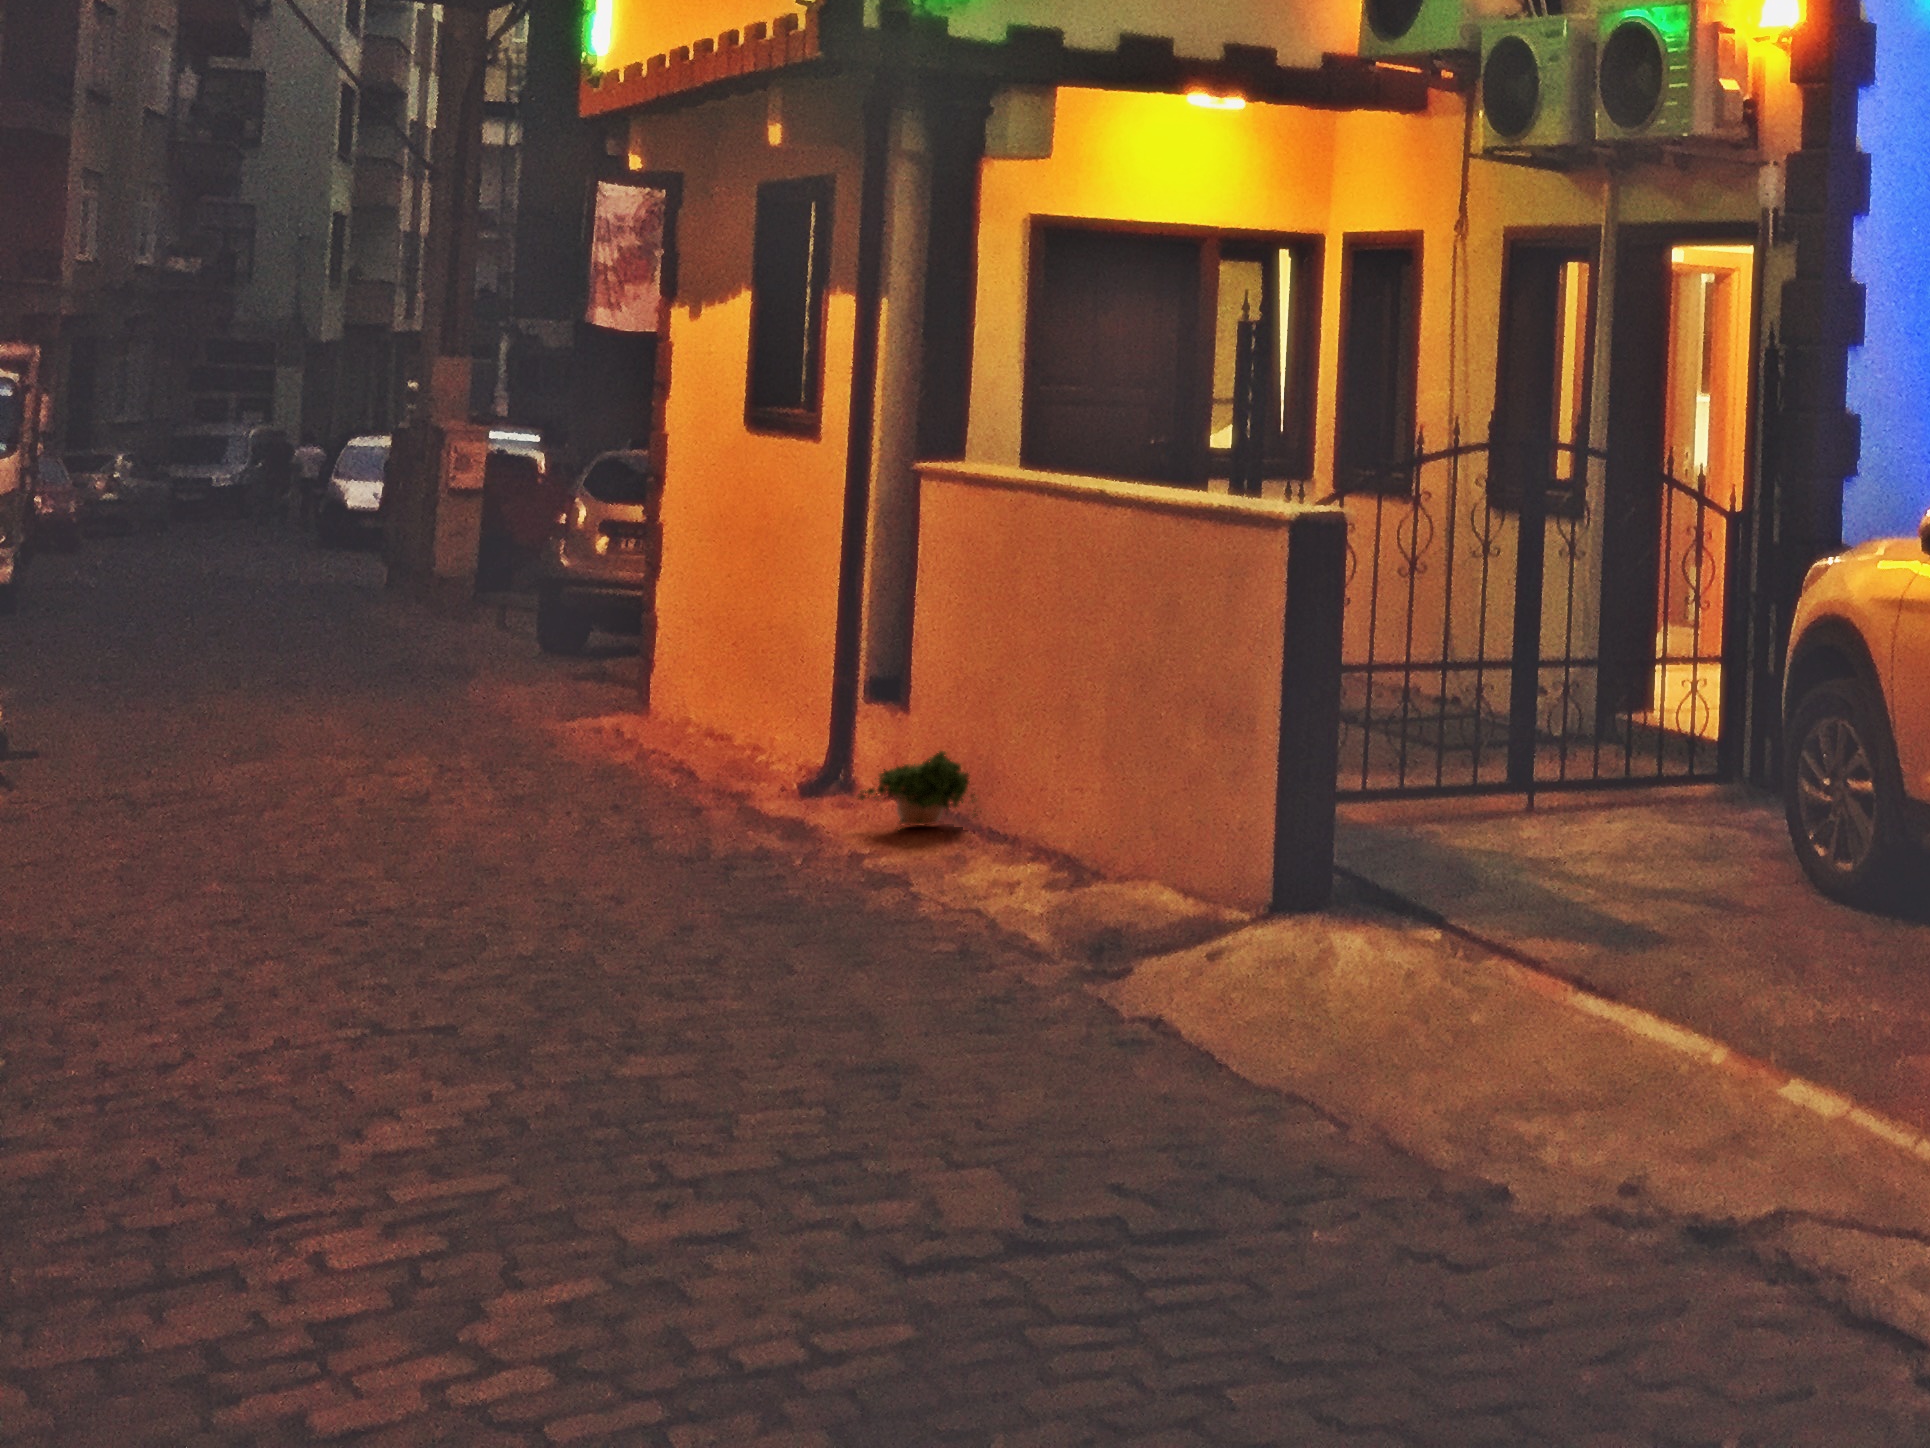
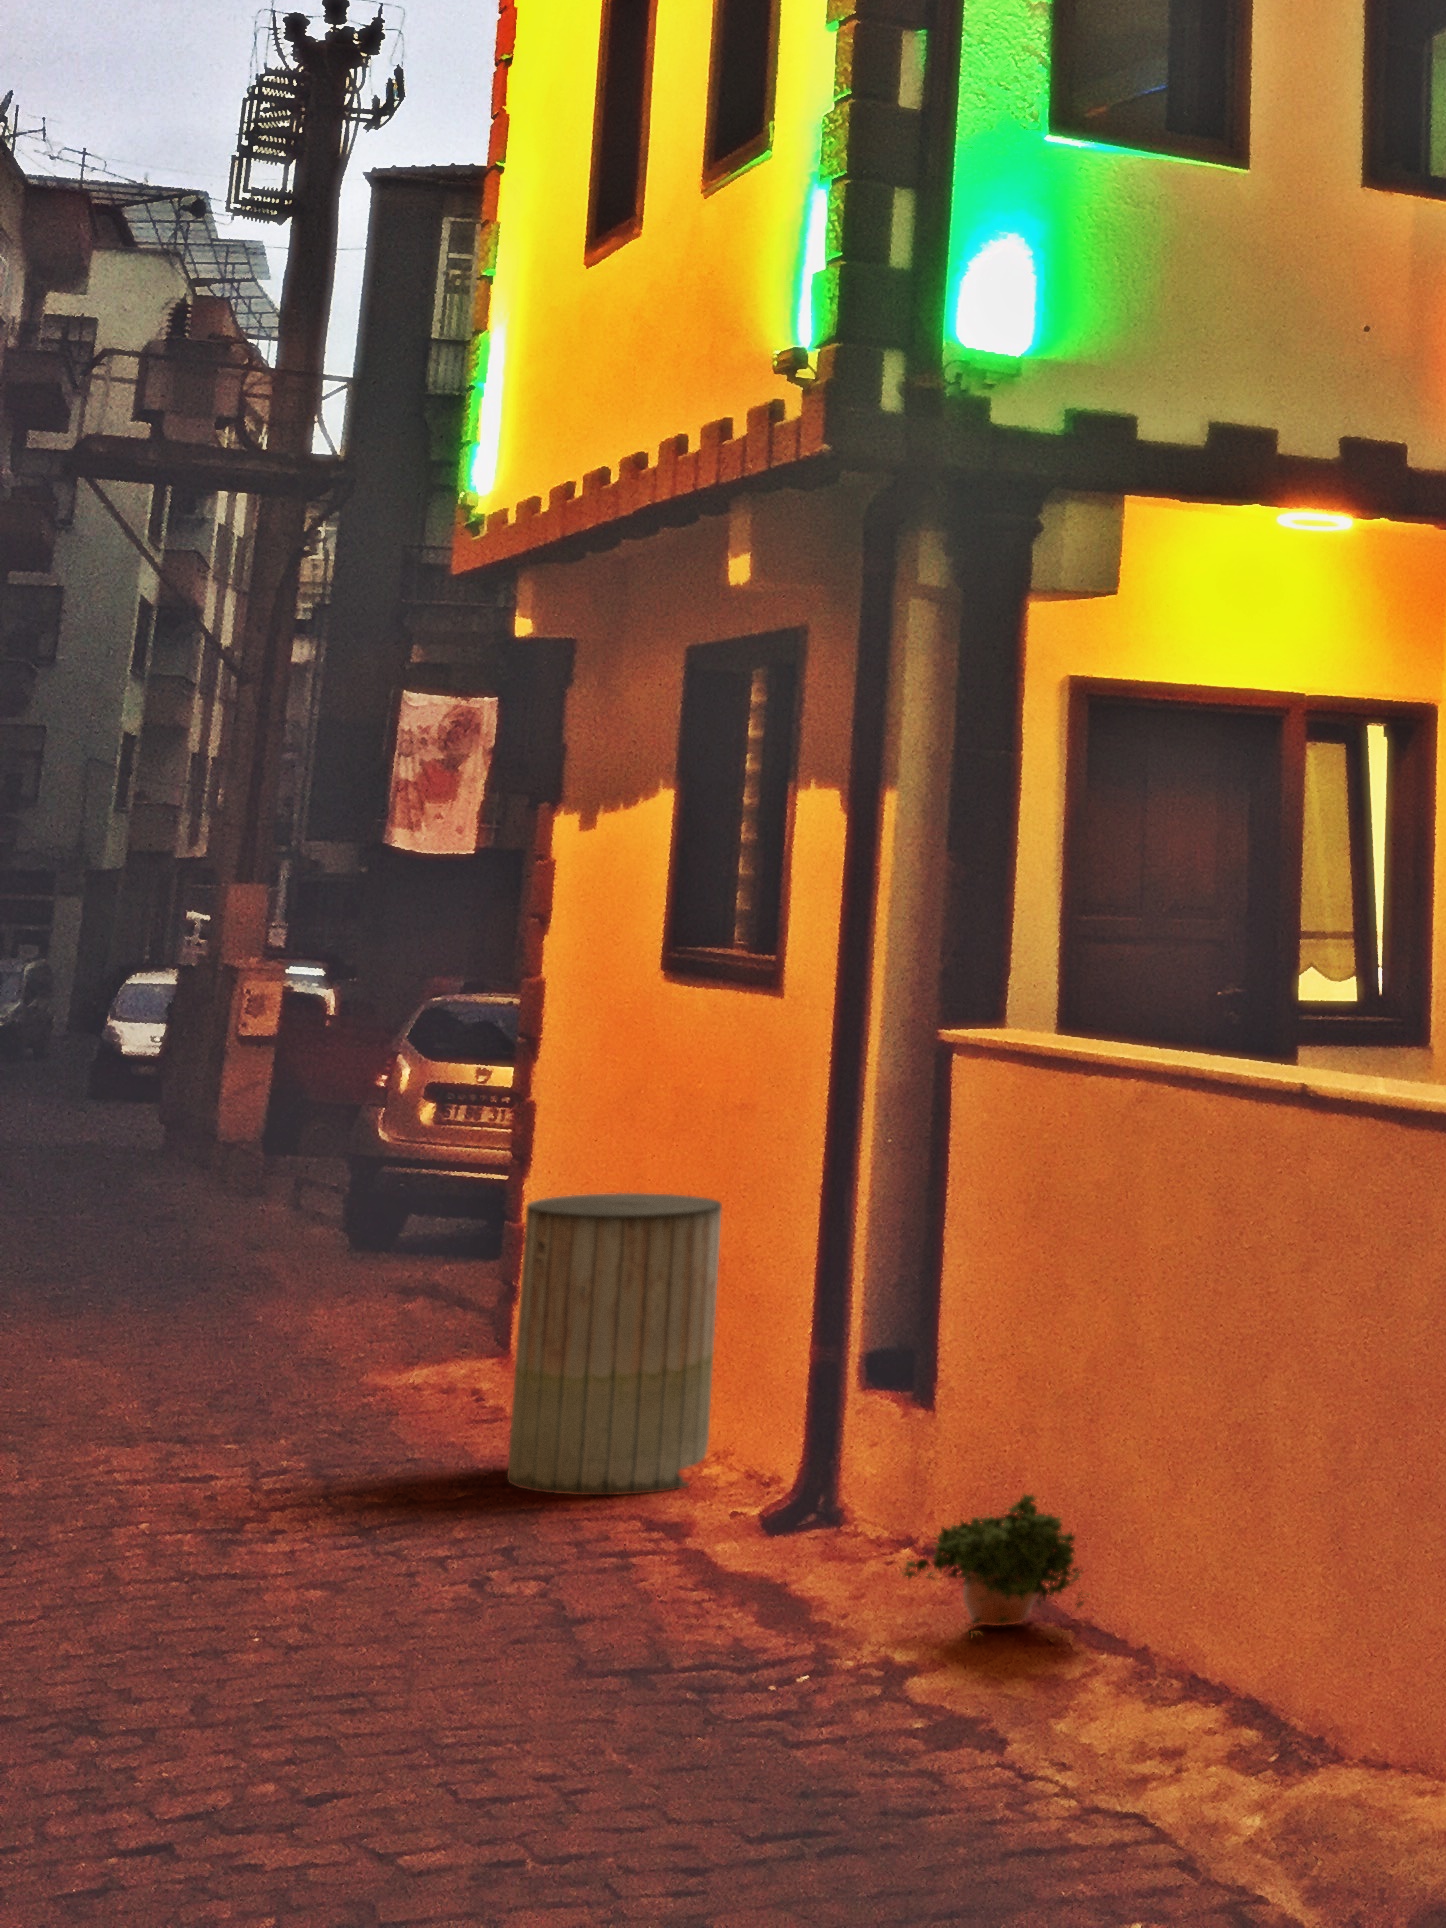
trash can: none [630,584,780,783] -> present [507,1193,722,1495]

